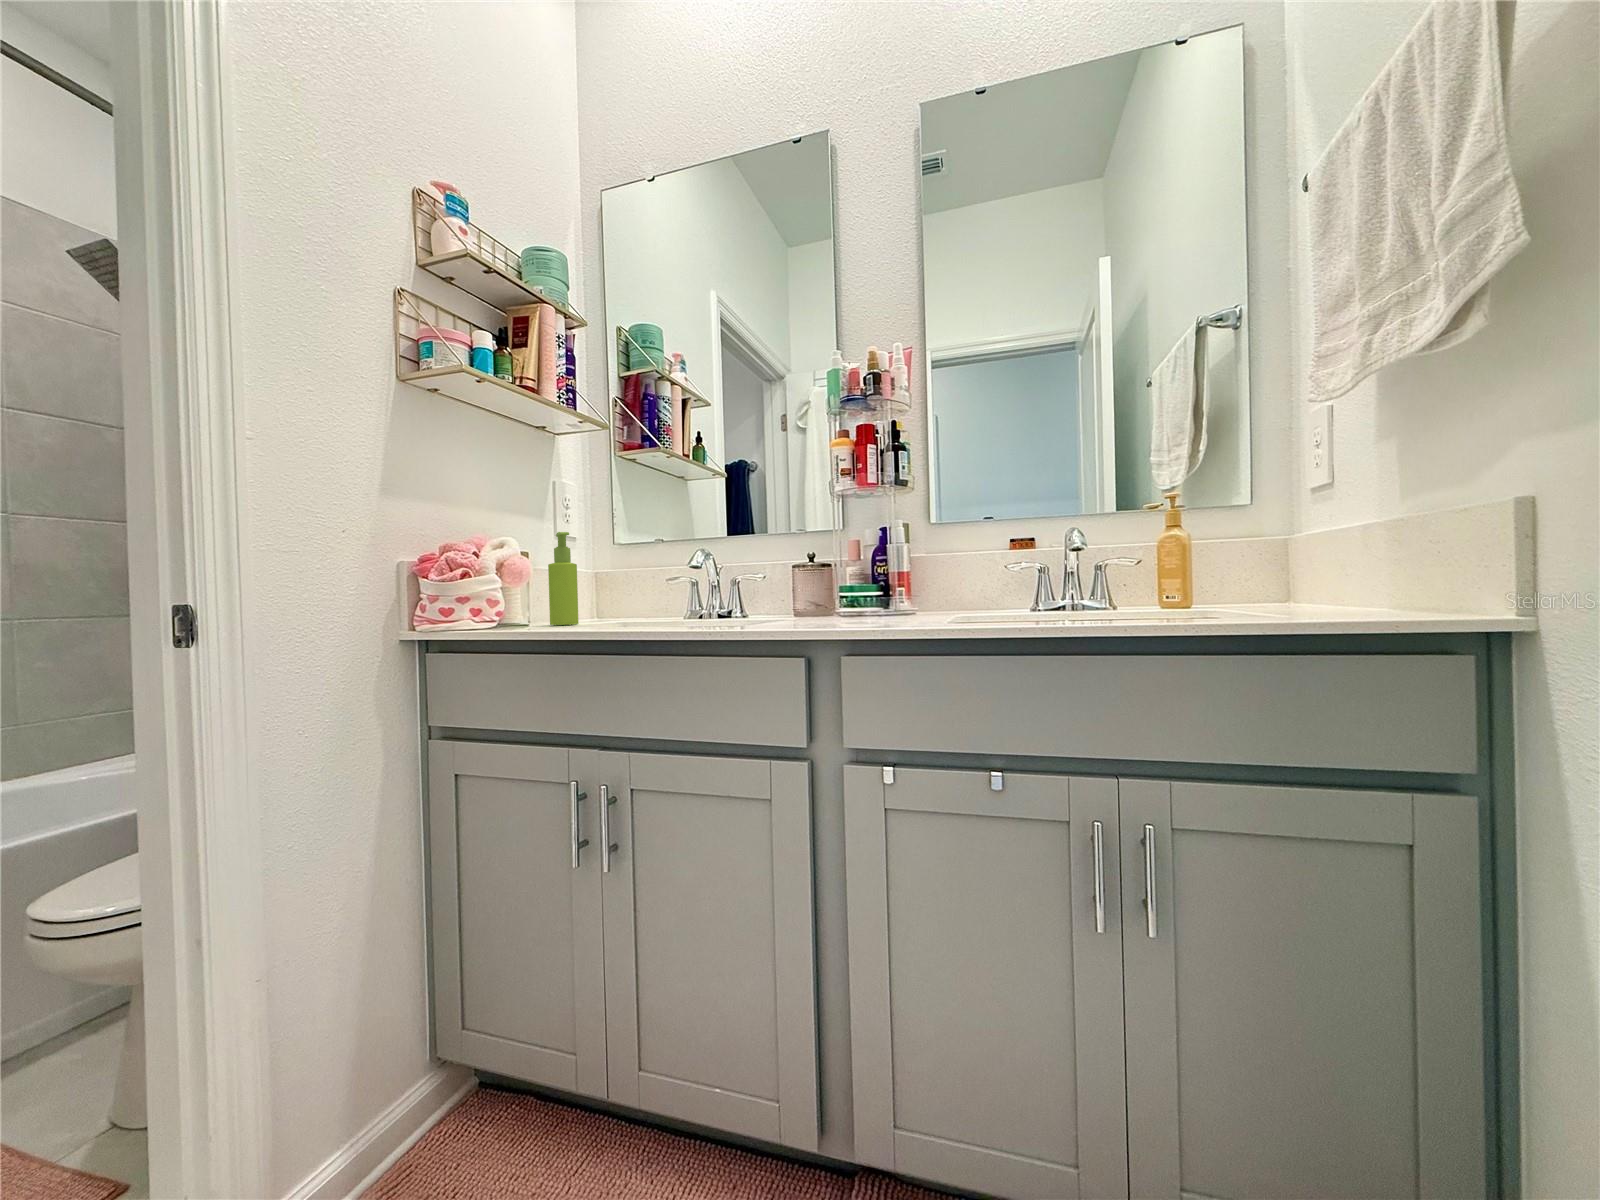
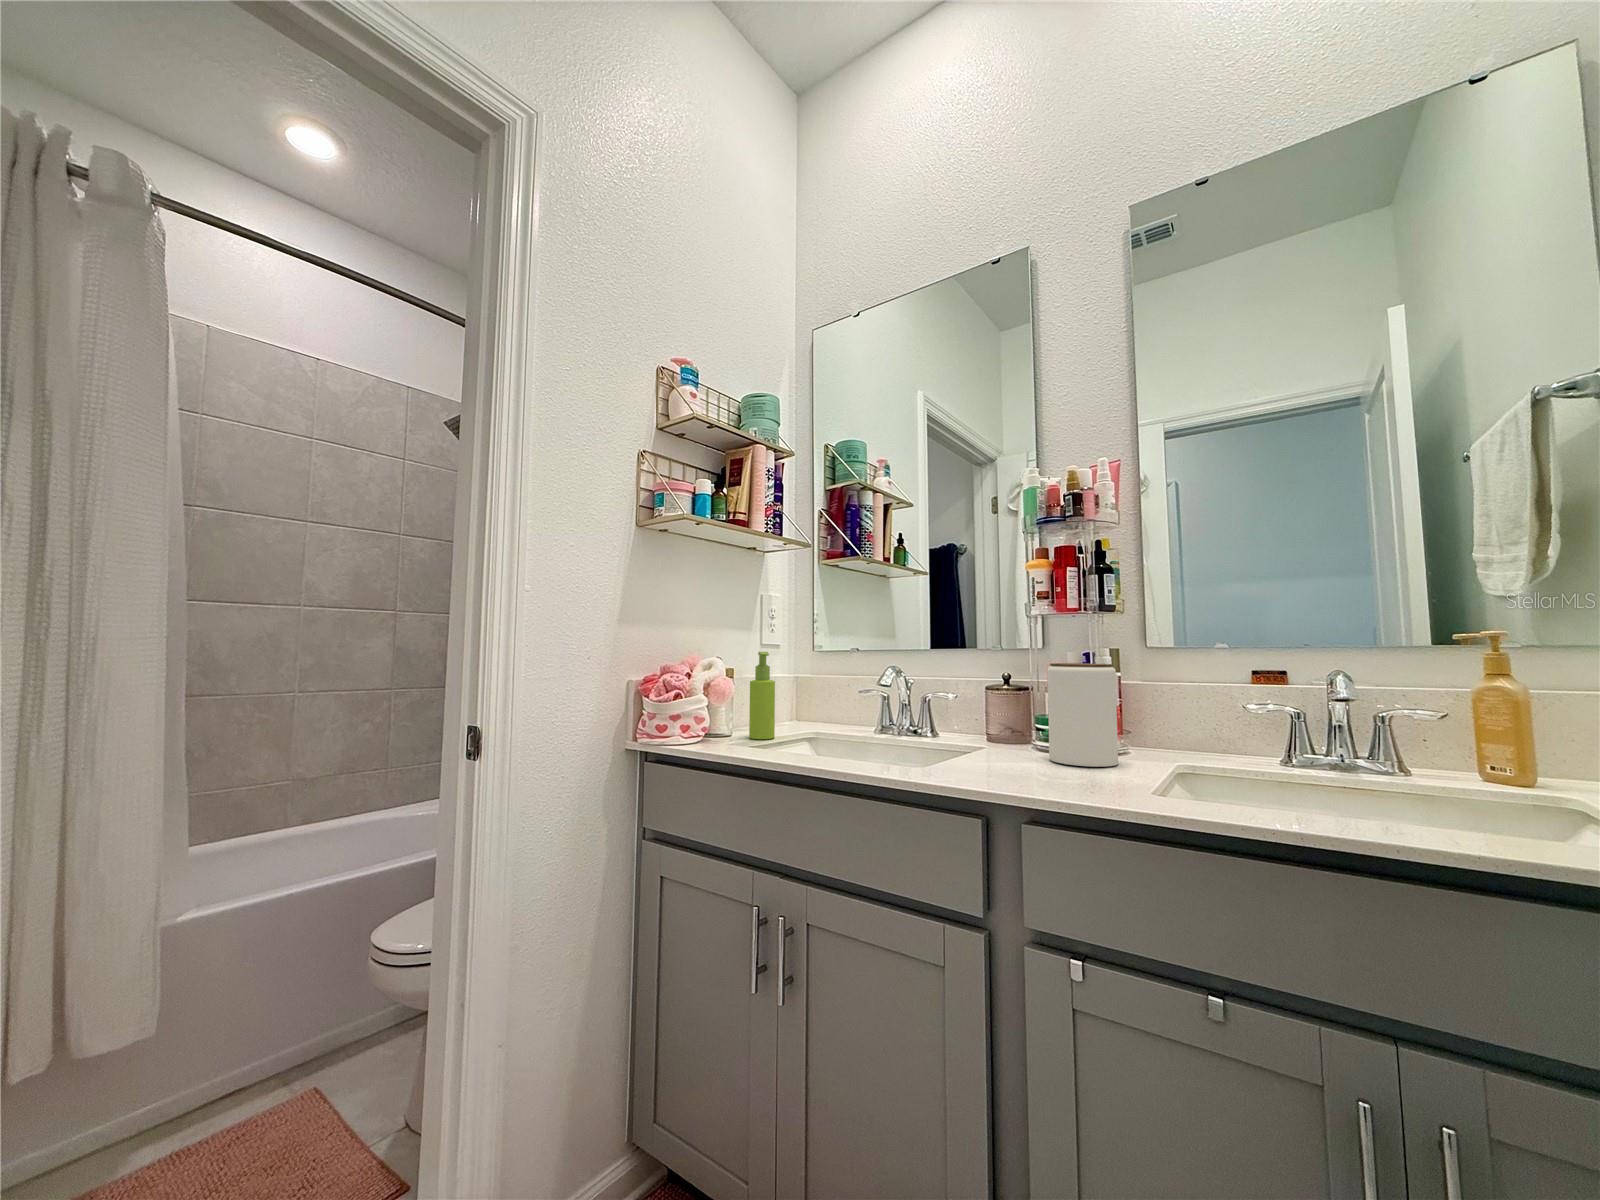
jar: none [852,524,913,617] -> present [1047,663,1118,767]

